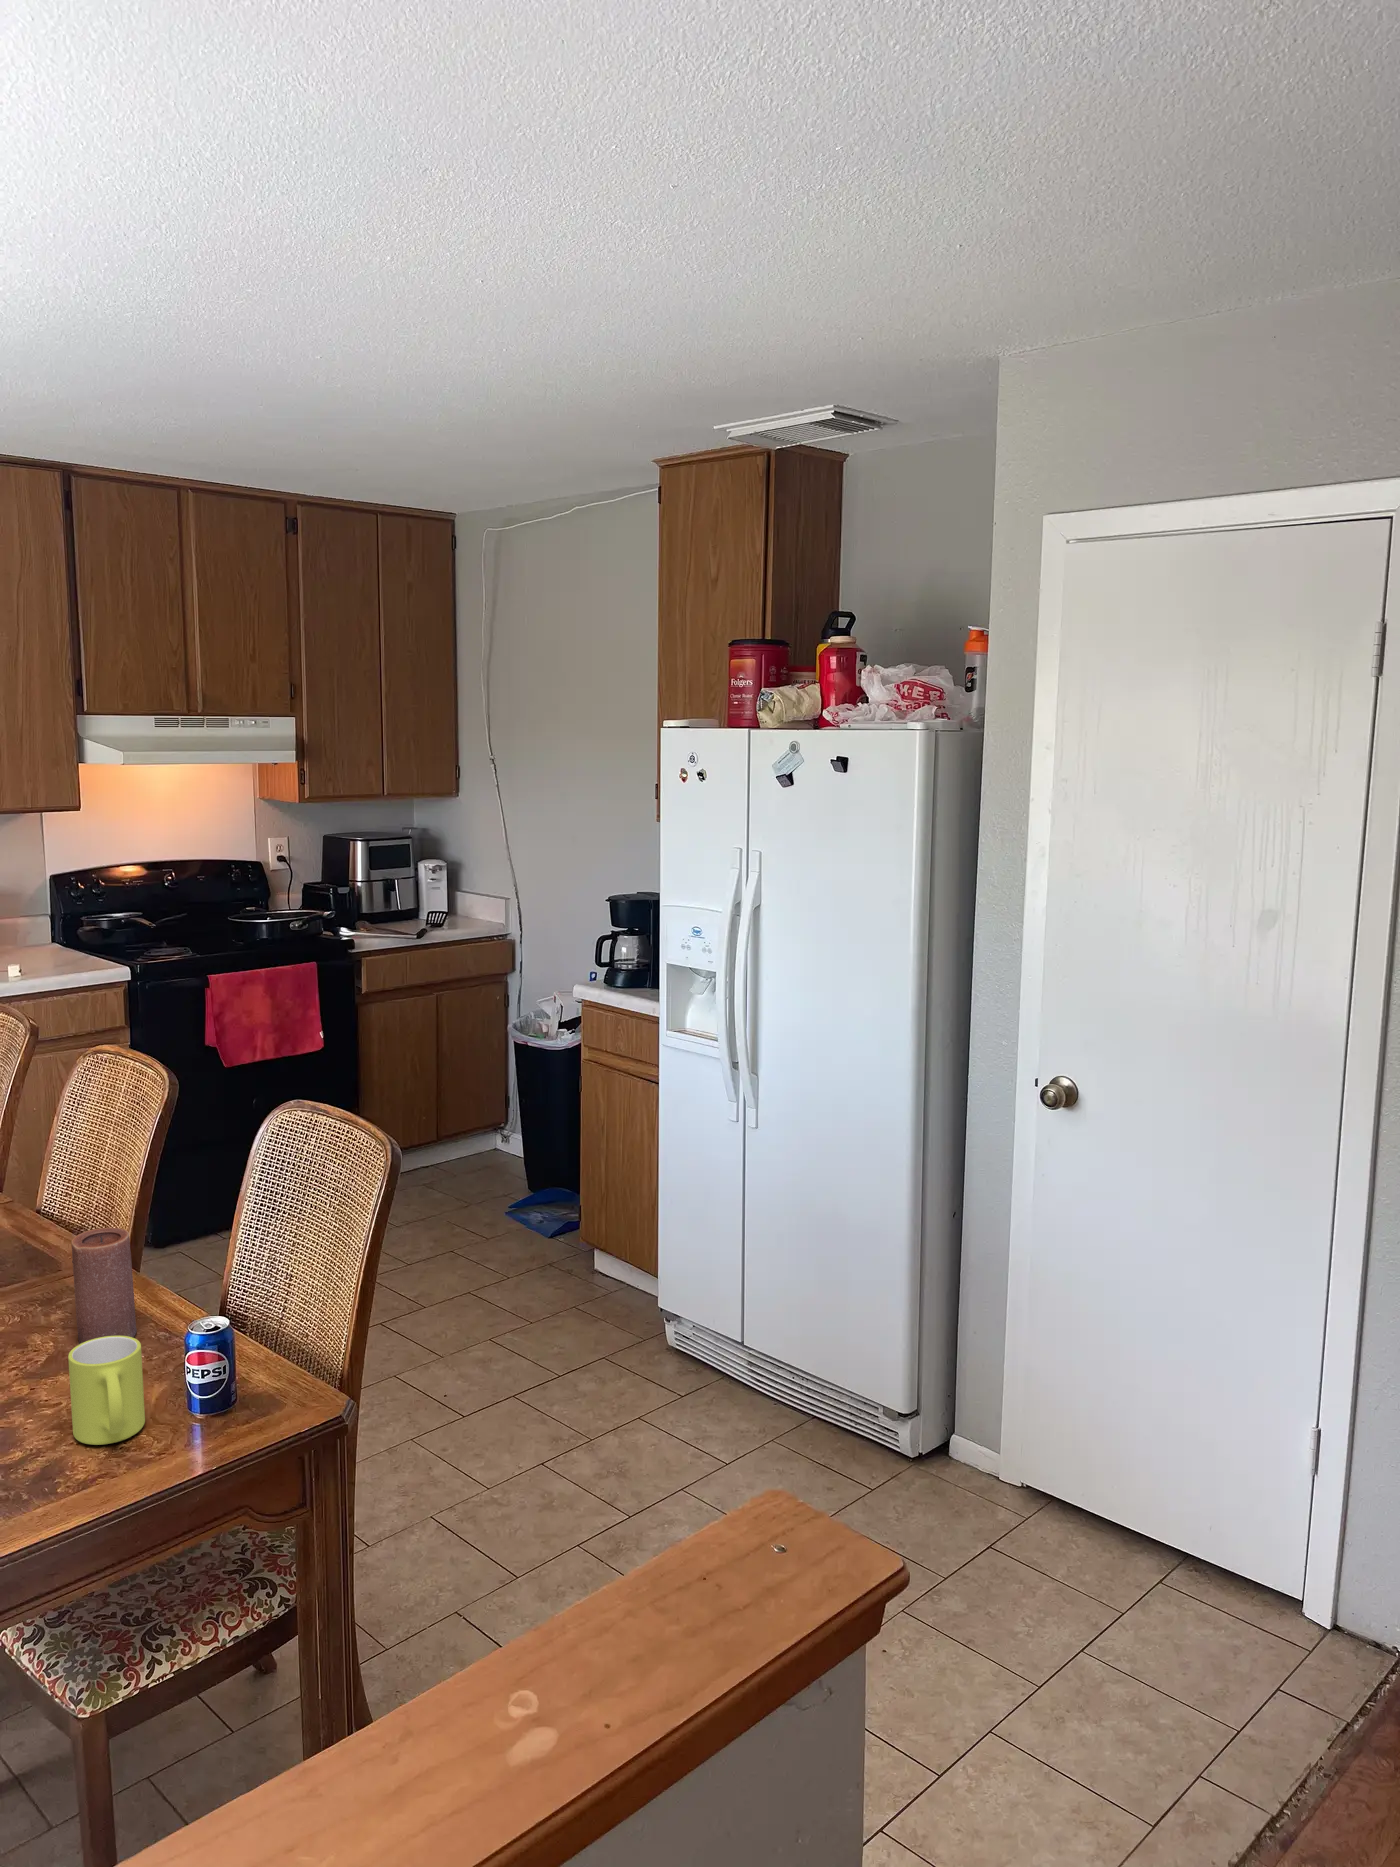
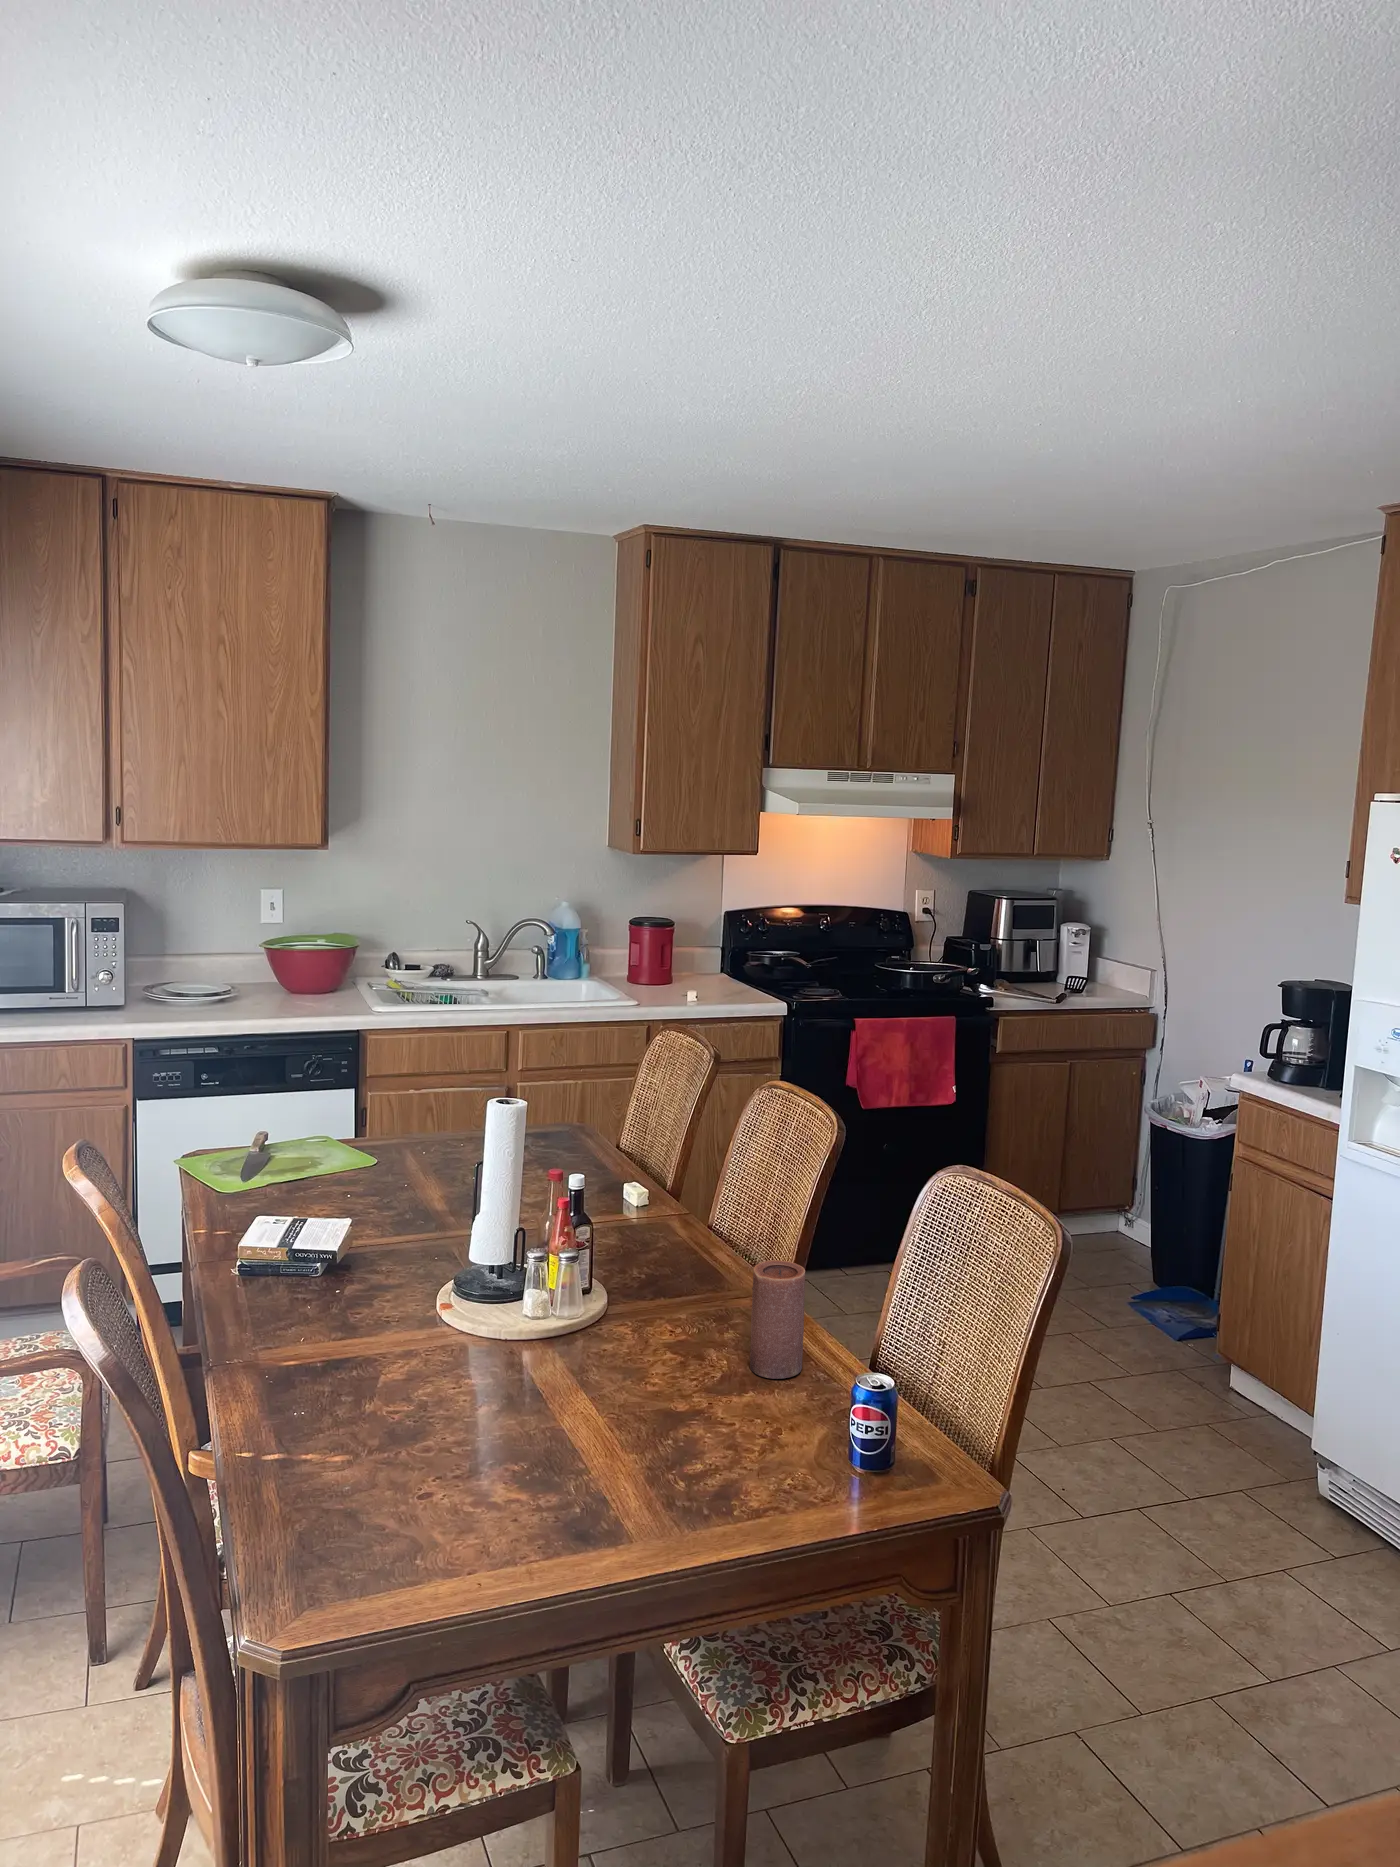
mug: present [68,1336,145,1445] -> none [748,1372,817,1480]

